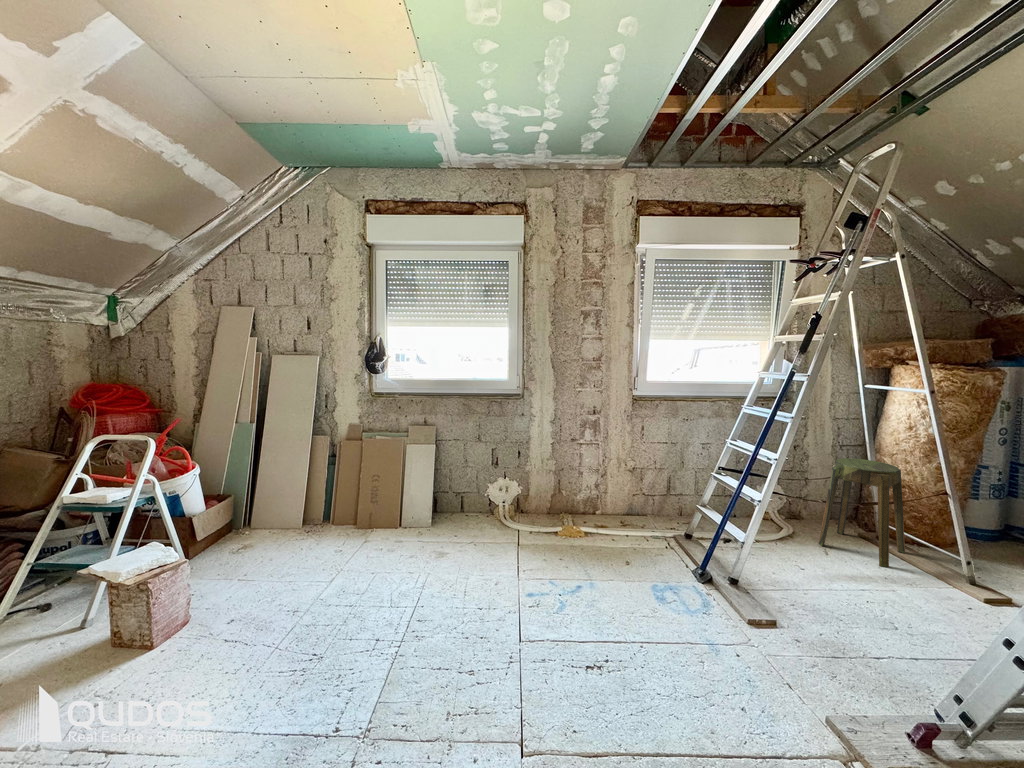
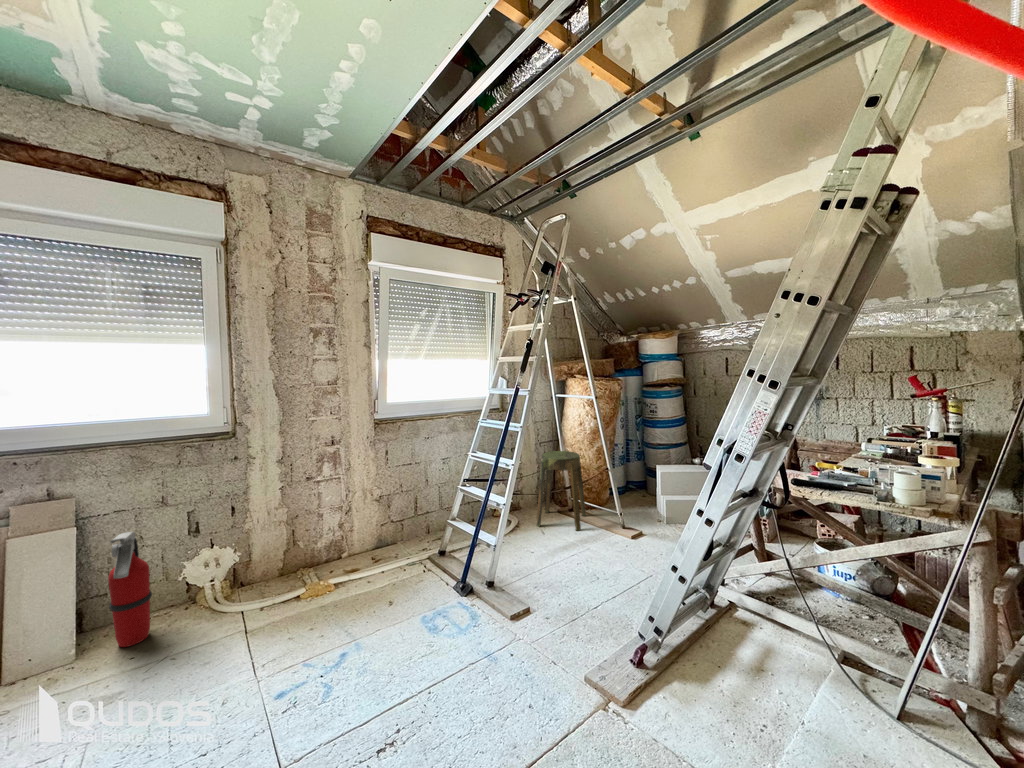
fire extinguisher: none [449,454,470,529] -> present [108,532,152,647]

